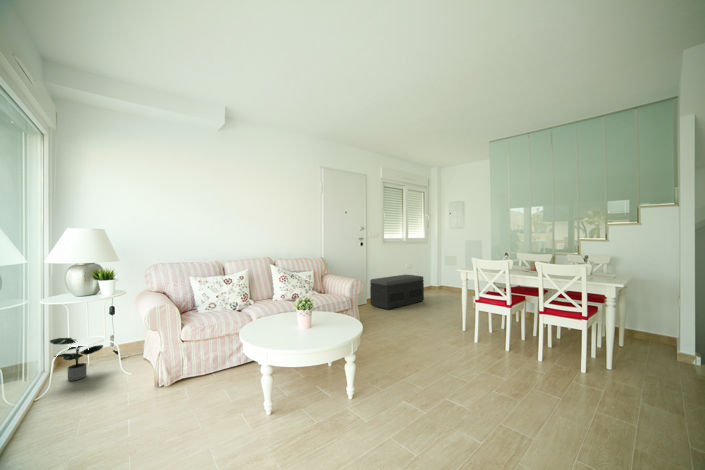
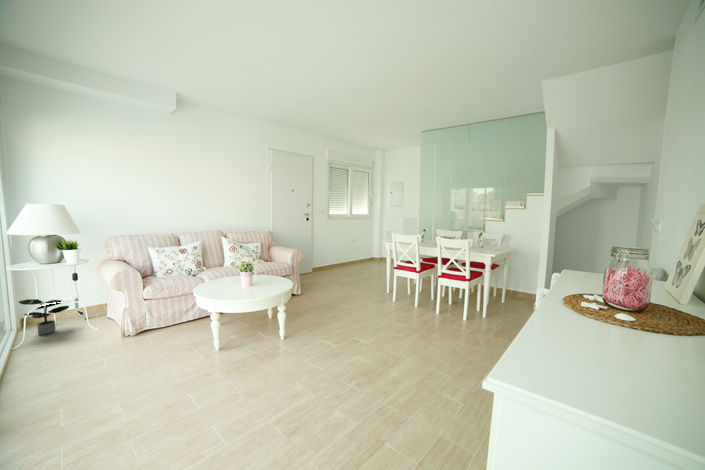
storage bench: present [370,275,424,310] -> none [317,246,364,276]

